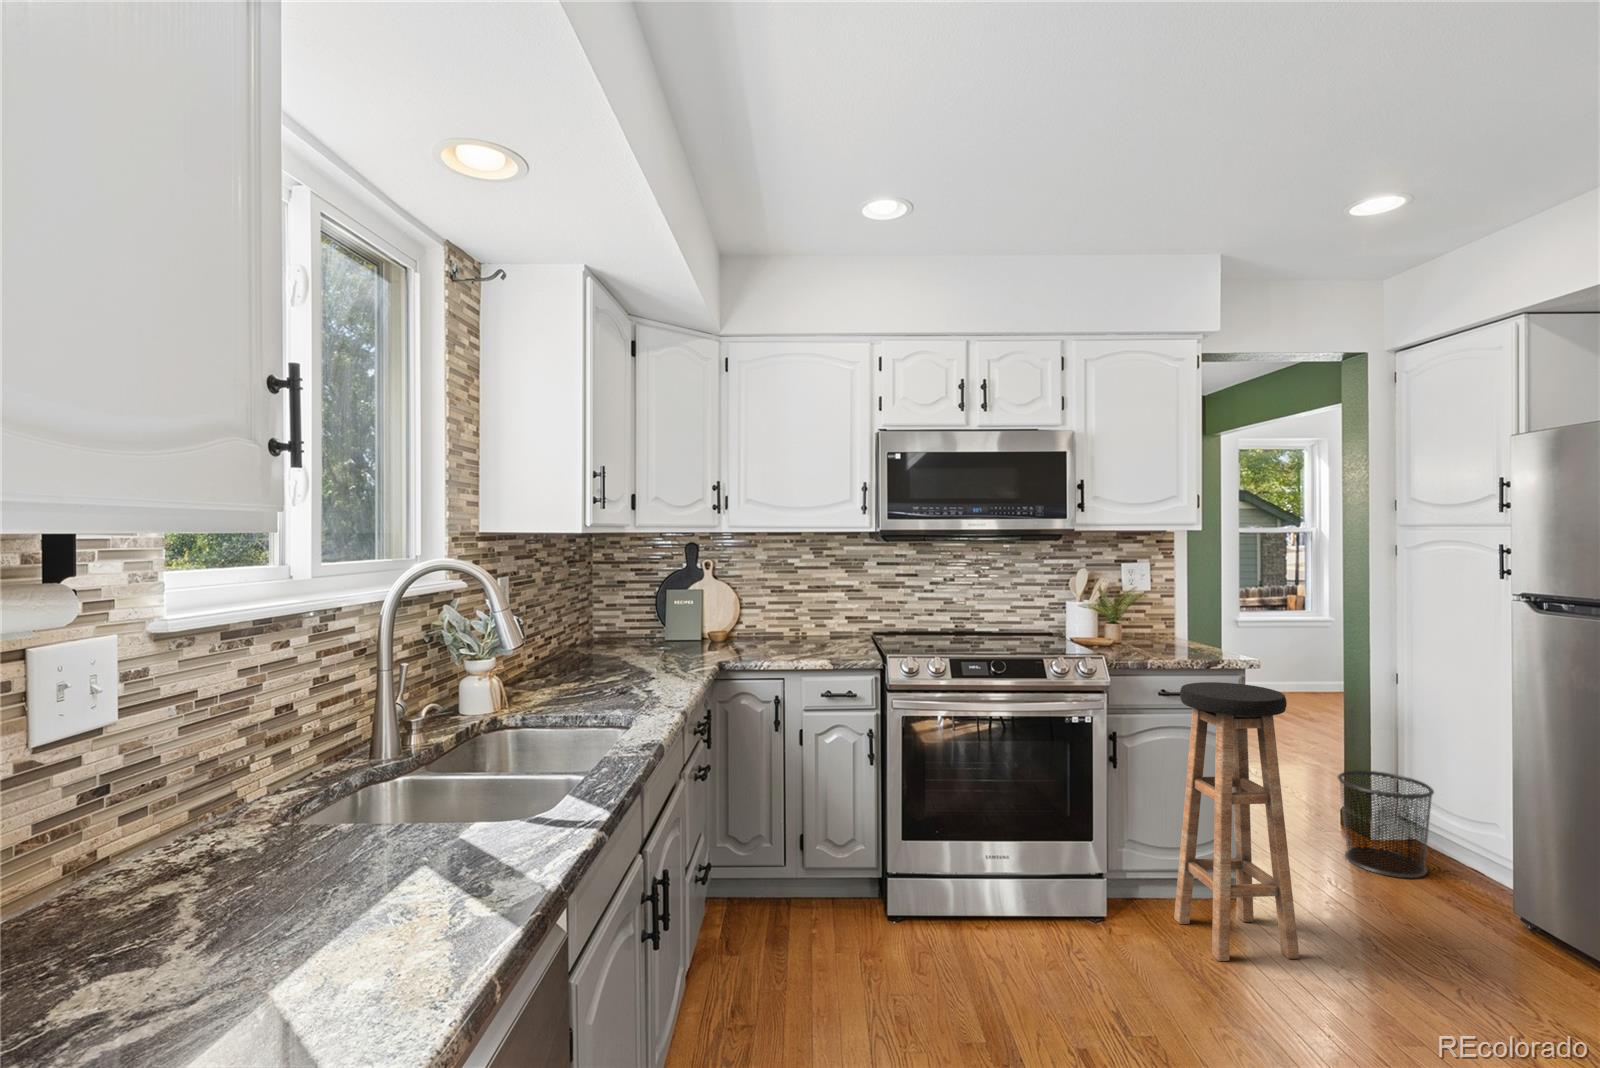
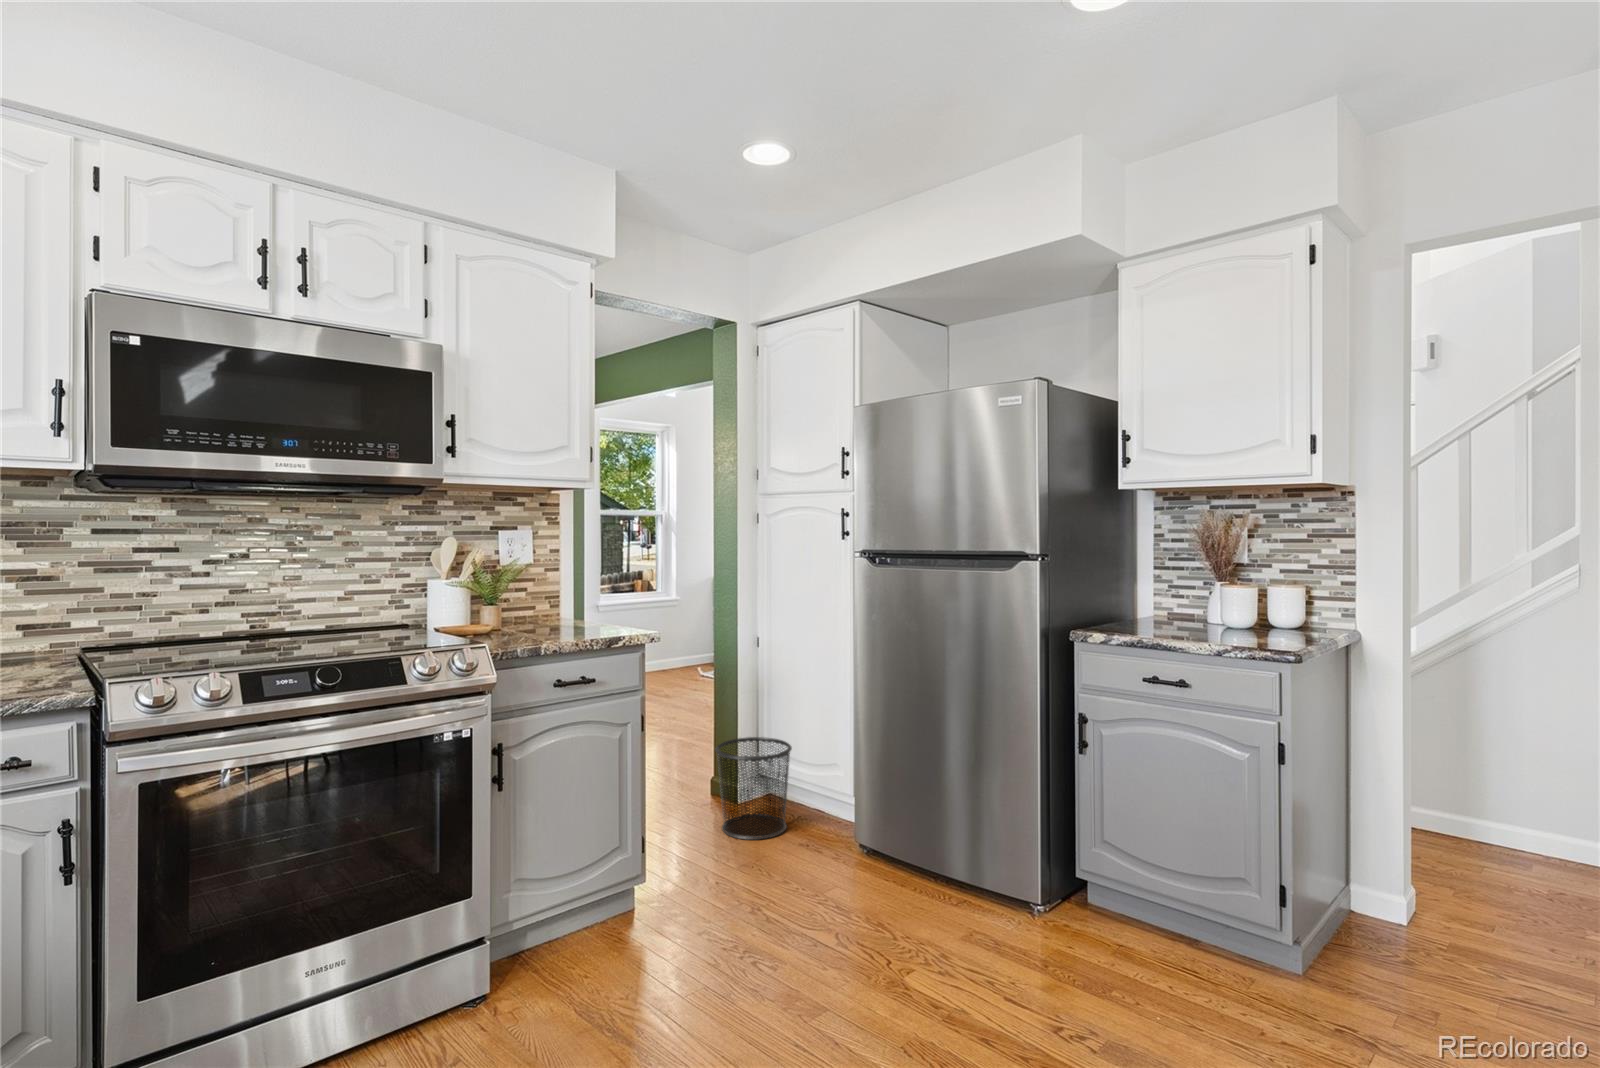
bar stool: present [1174,682,1299,961] -> none [572,662,705,1000]

